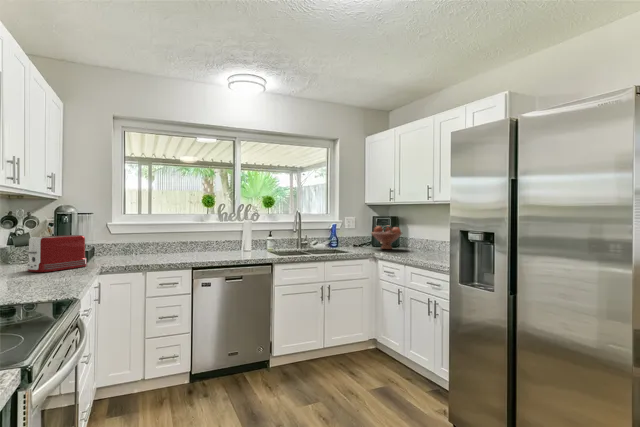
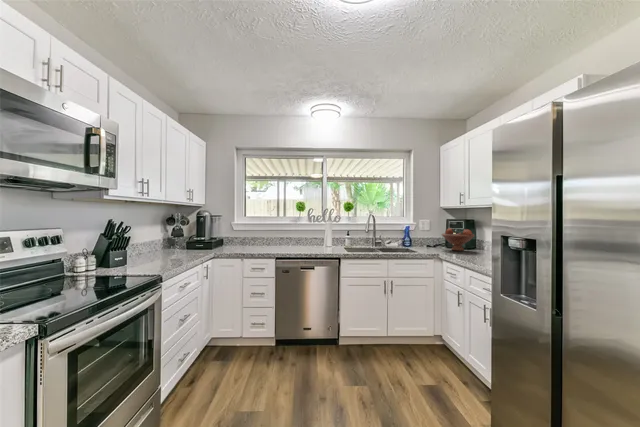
toaster: present [27,235,87,272] -> none [169,231,206,255]

